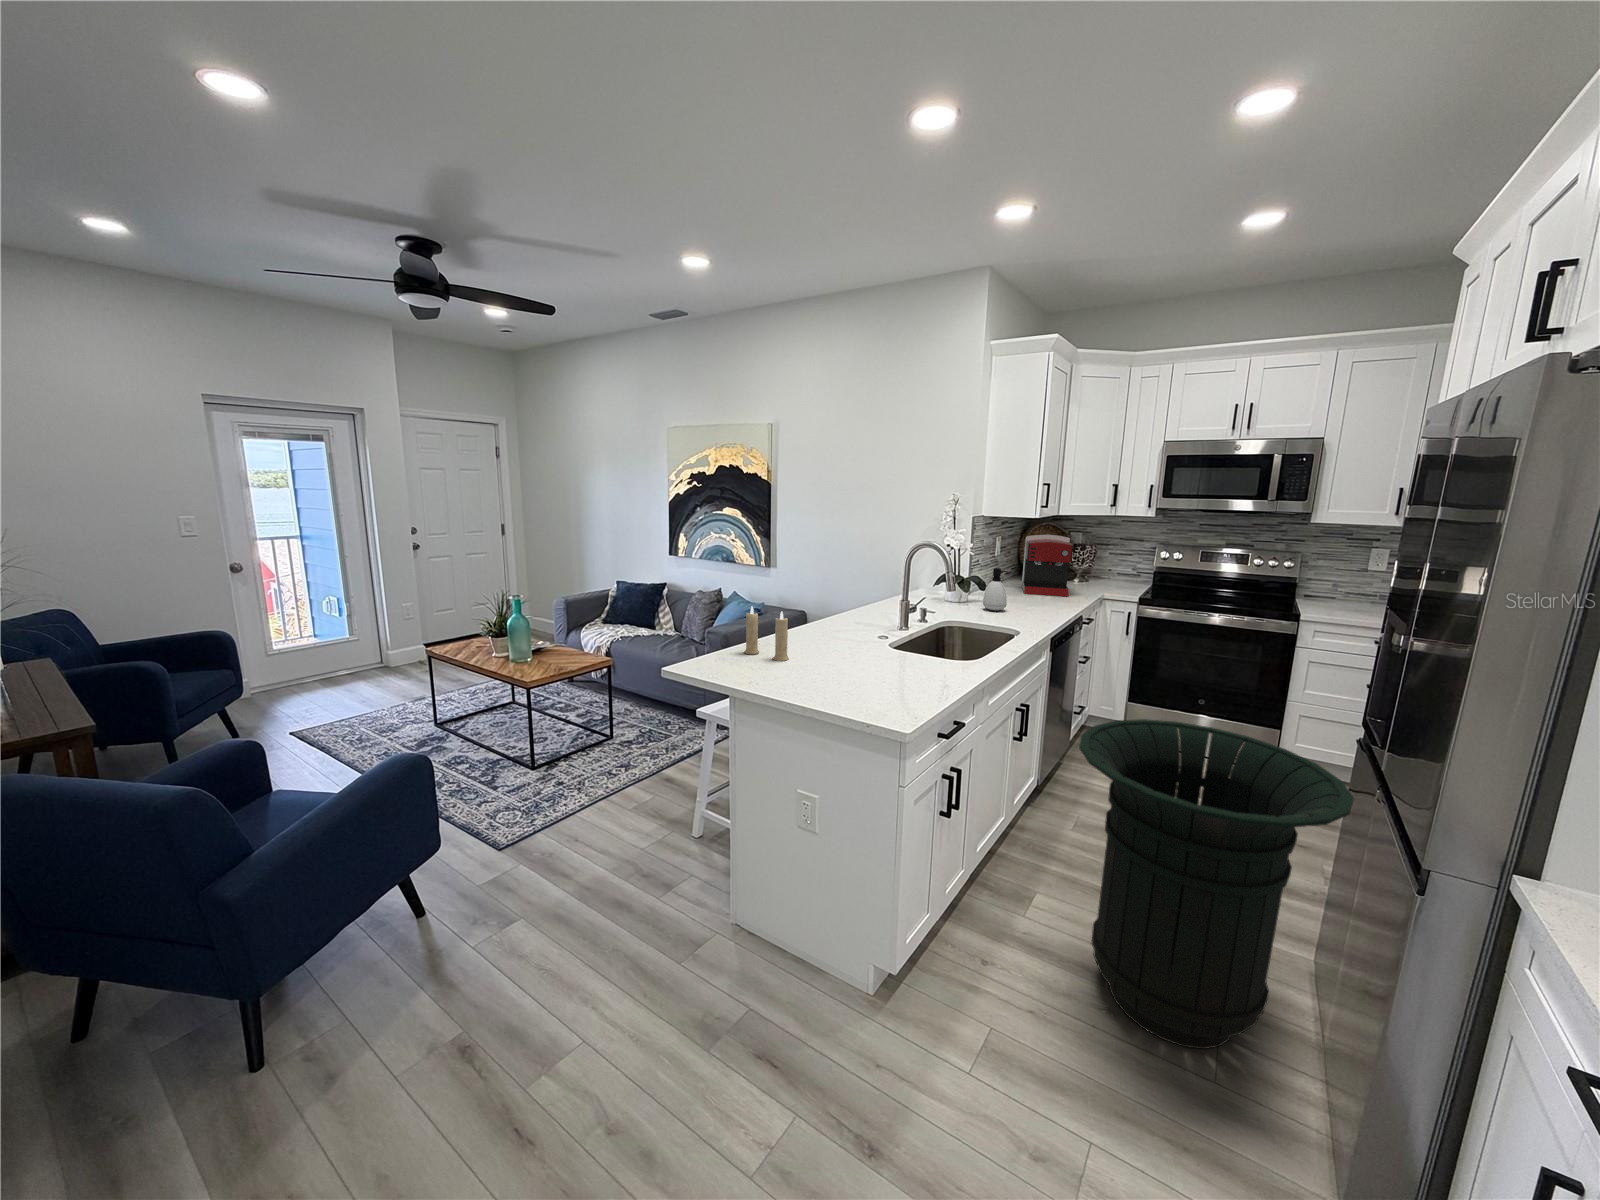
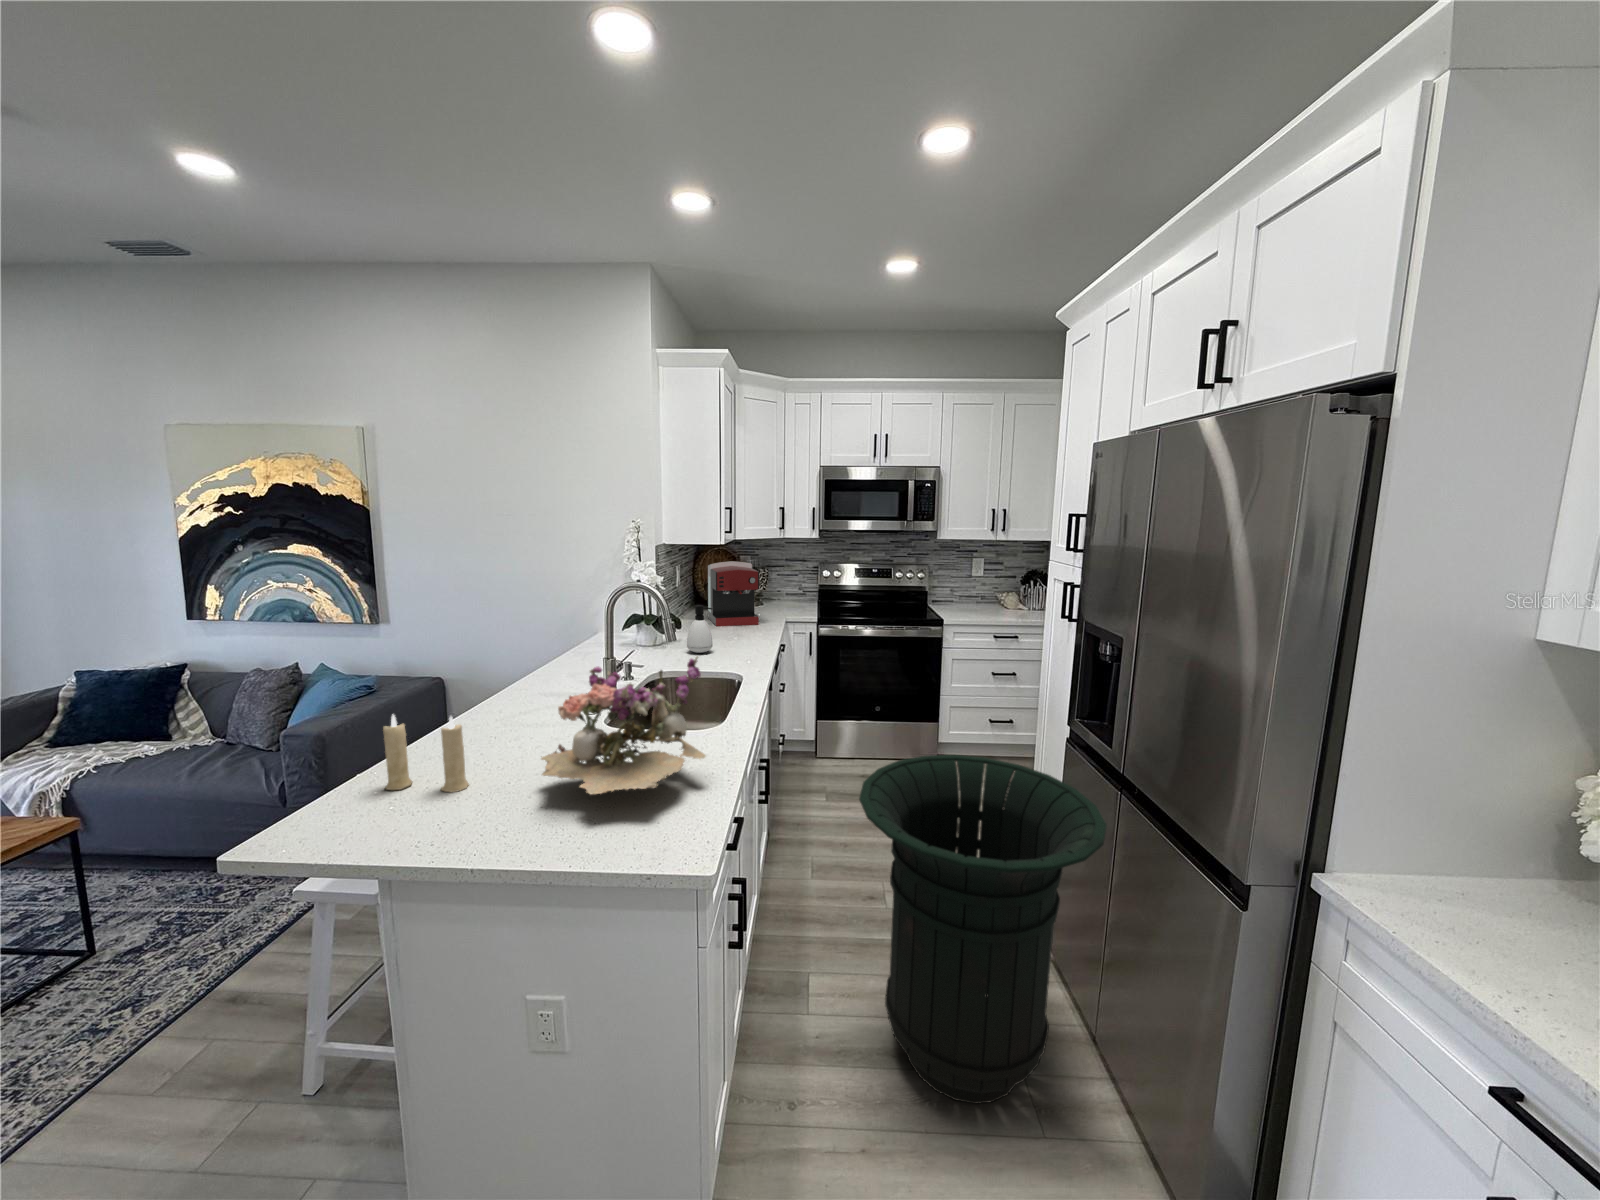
flower arrangement: none [826,589,946,674] -> present [541,656,706,794]

